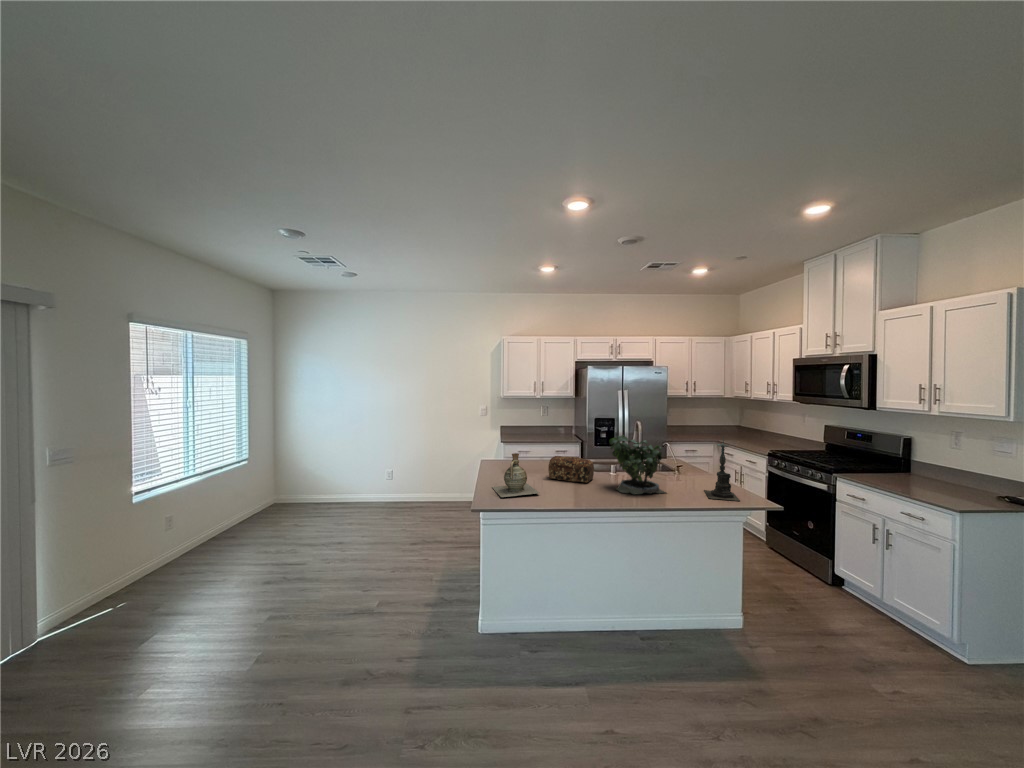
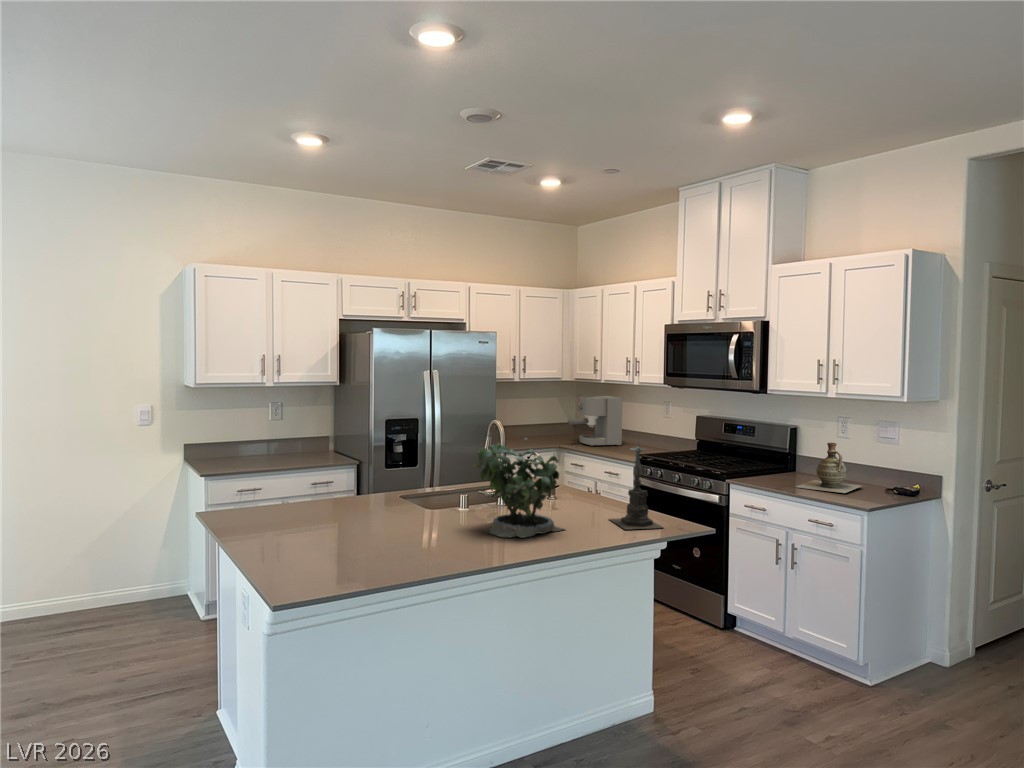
coffee maker: none [725,408,767,443] -> present [568,396,622,446]
ceramic jug: present [492,453,539,497] -> present [796,443,861,493]
bread loaf: present [548,456,594,482] -> none [366,487,441,530]

